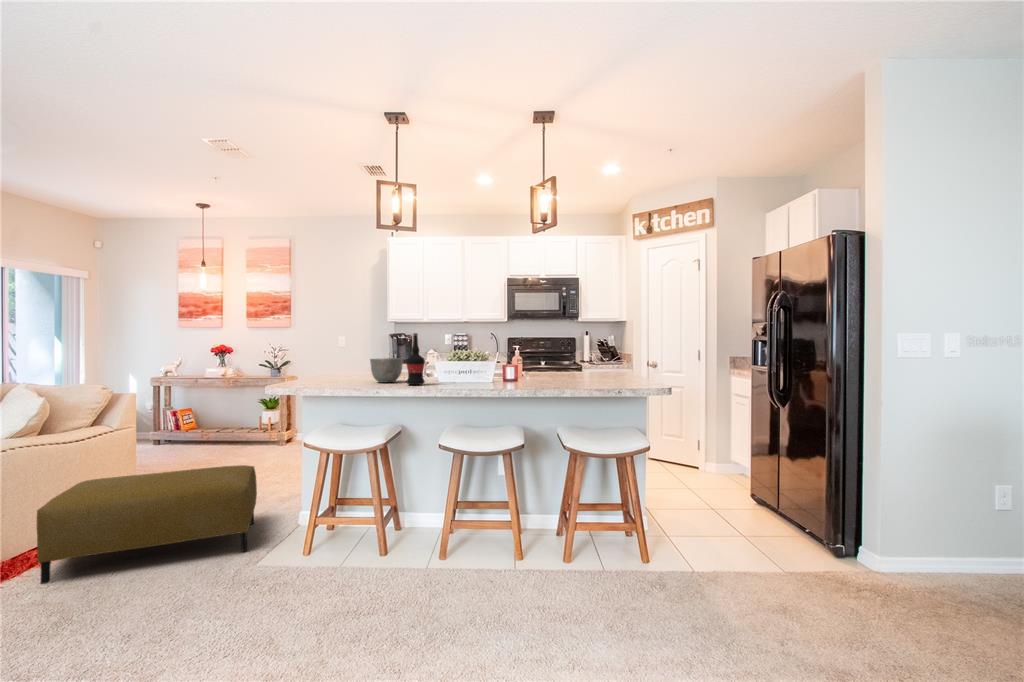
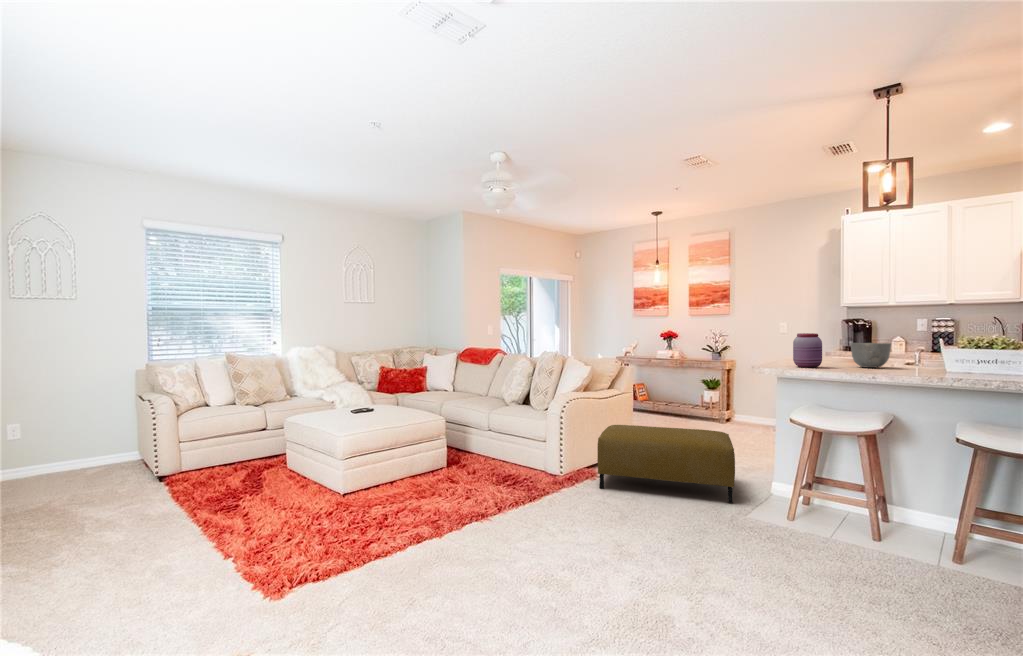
wine bottle: present [406,333,425,385] -> none [900,316,926,371]
jar: none [313,350,341,387] -> present [793,333,822,368]

